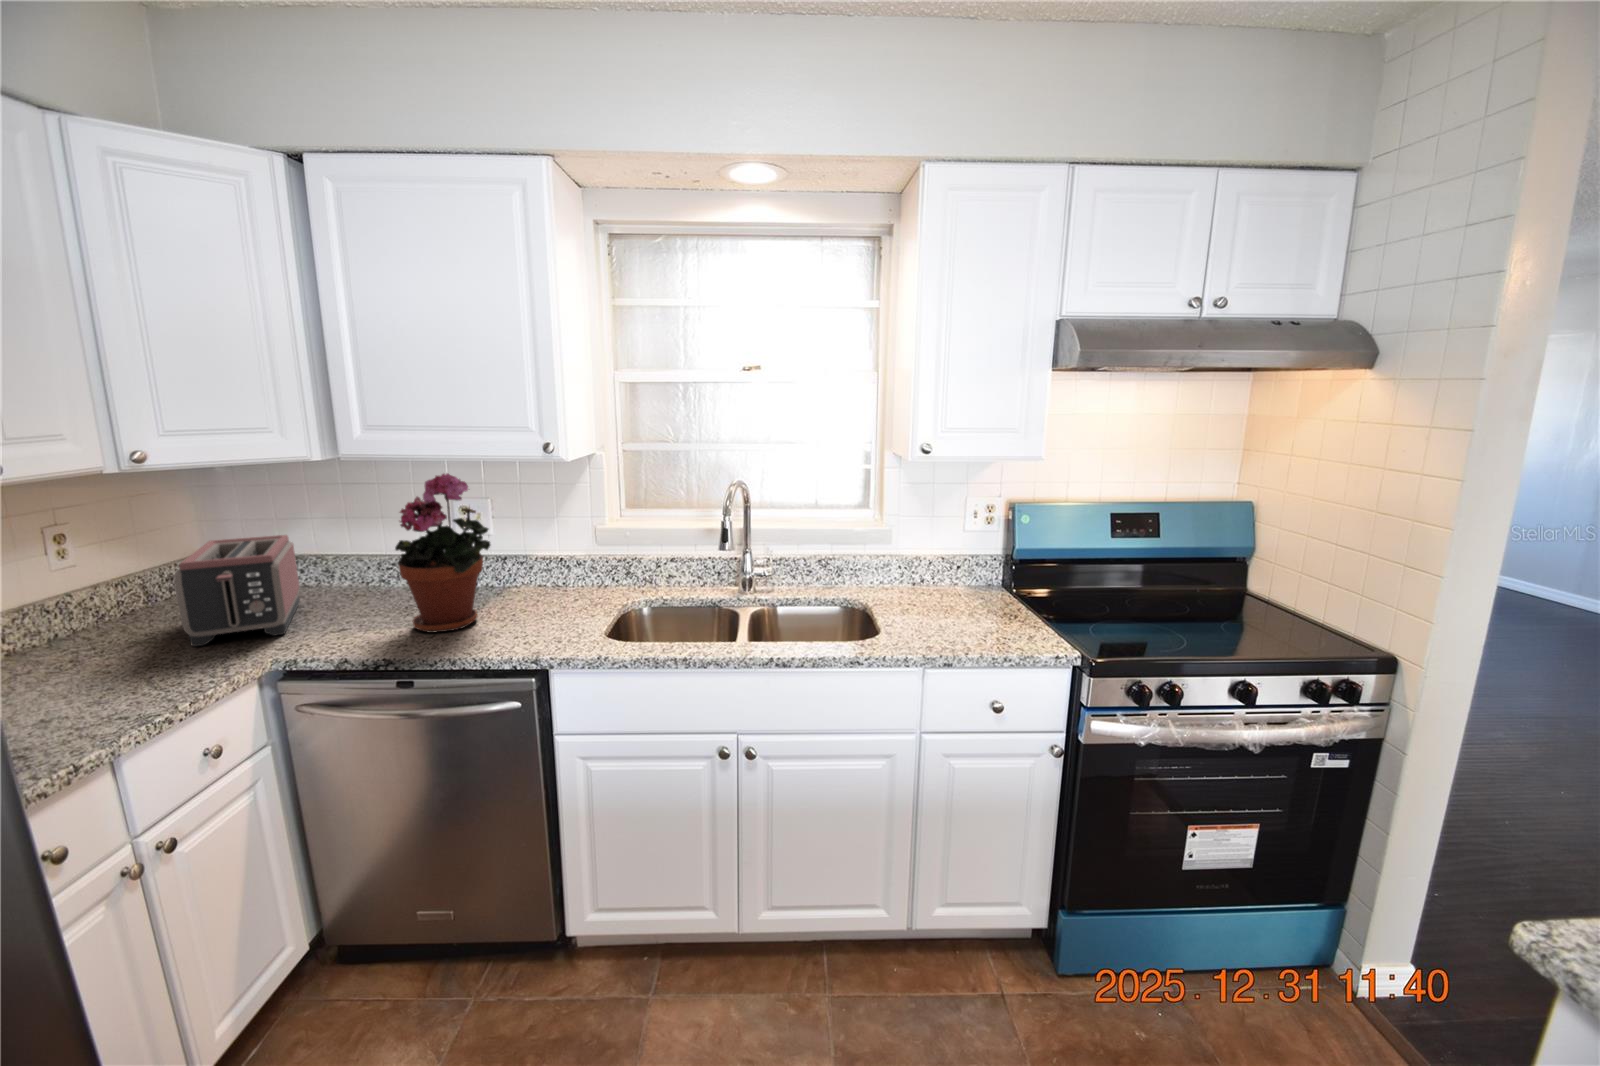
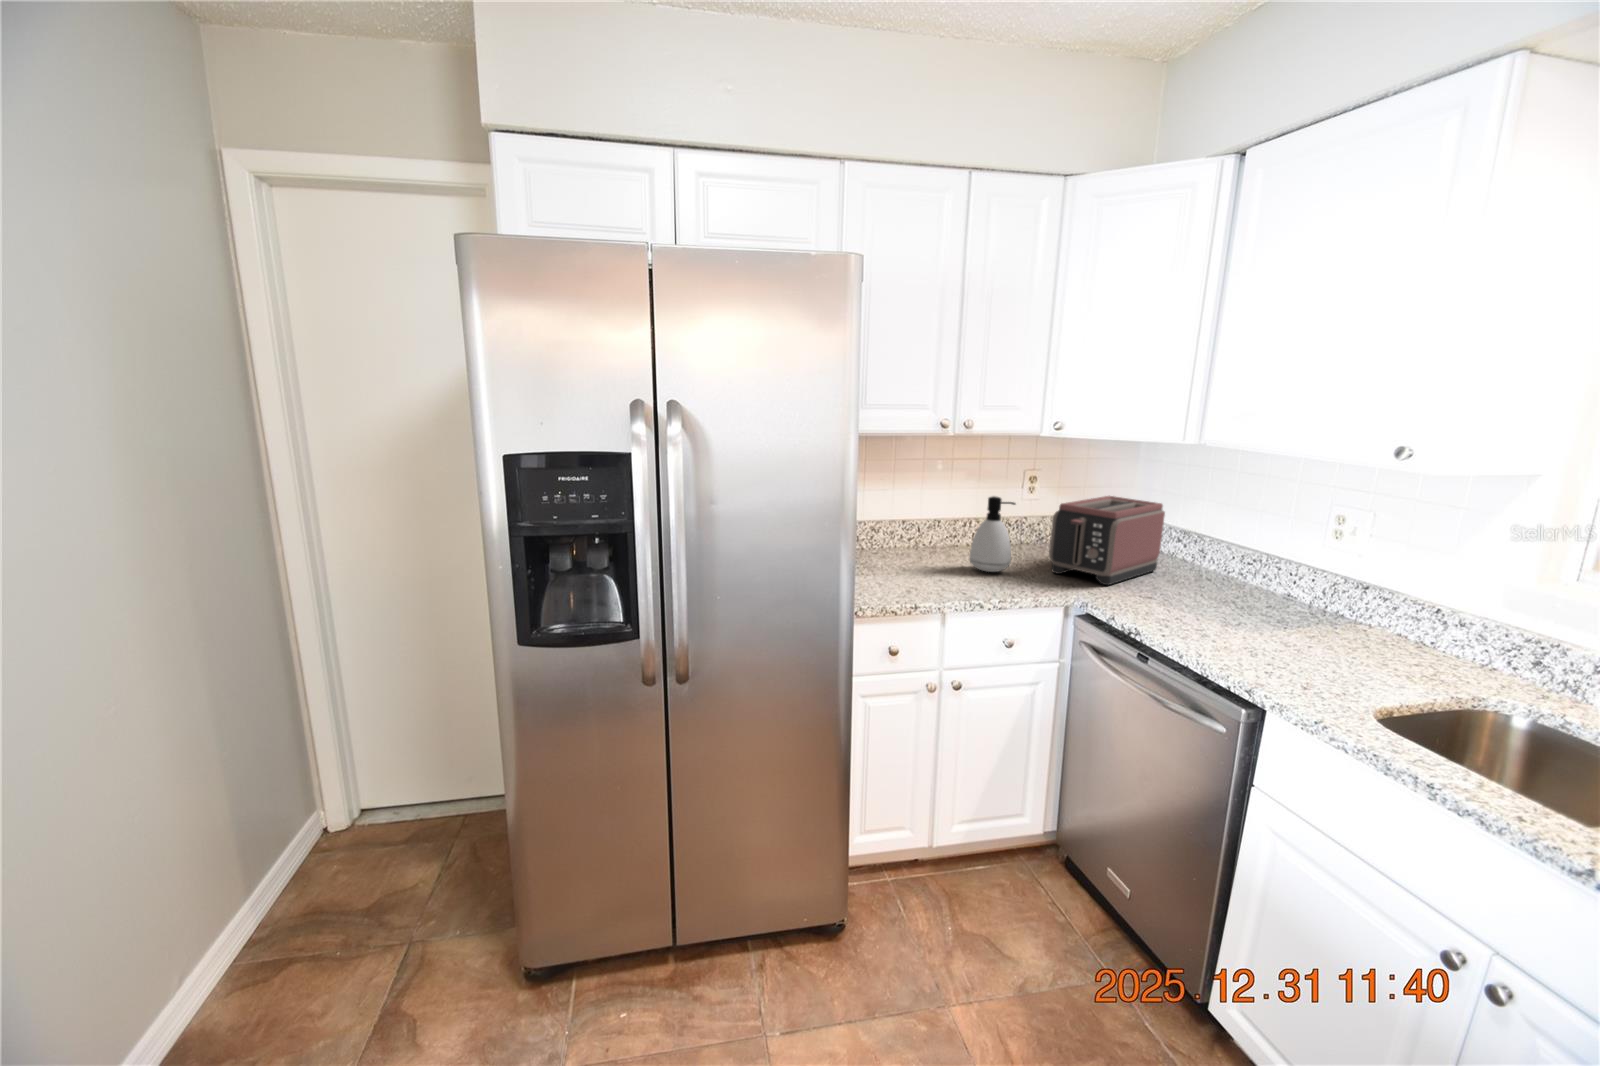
potted plant: present [395,473,490,633] -> none [1193,458,1312,636]
soap dispenser: none [52,578,136,683] -> present [969,496,1015,572]

